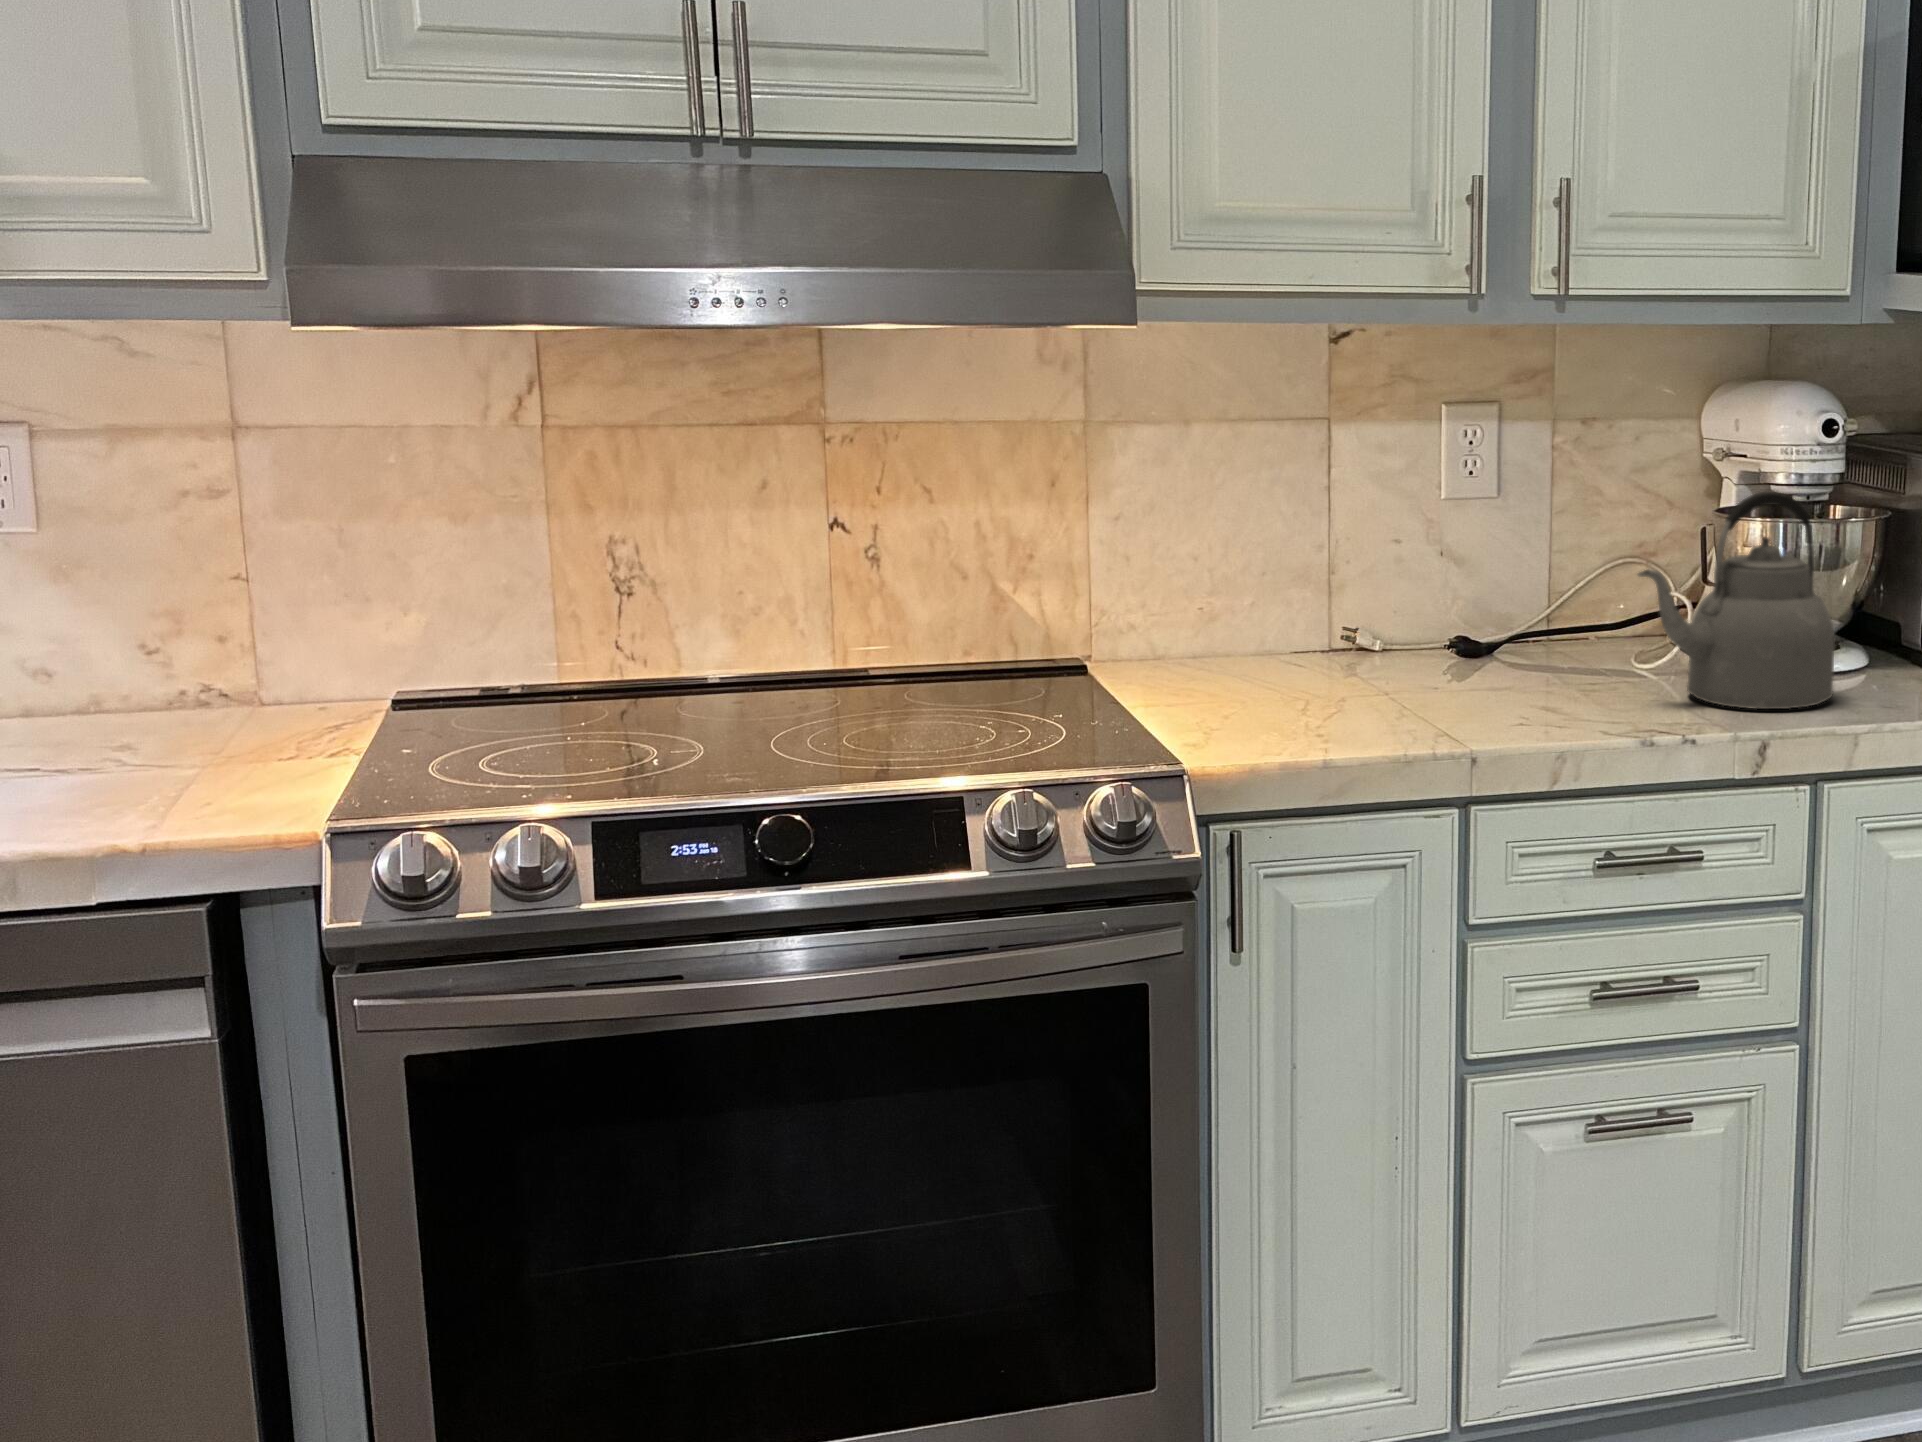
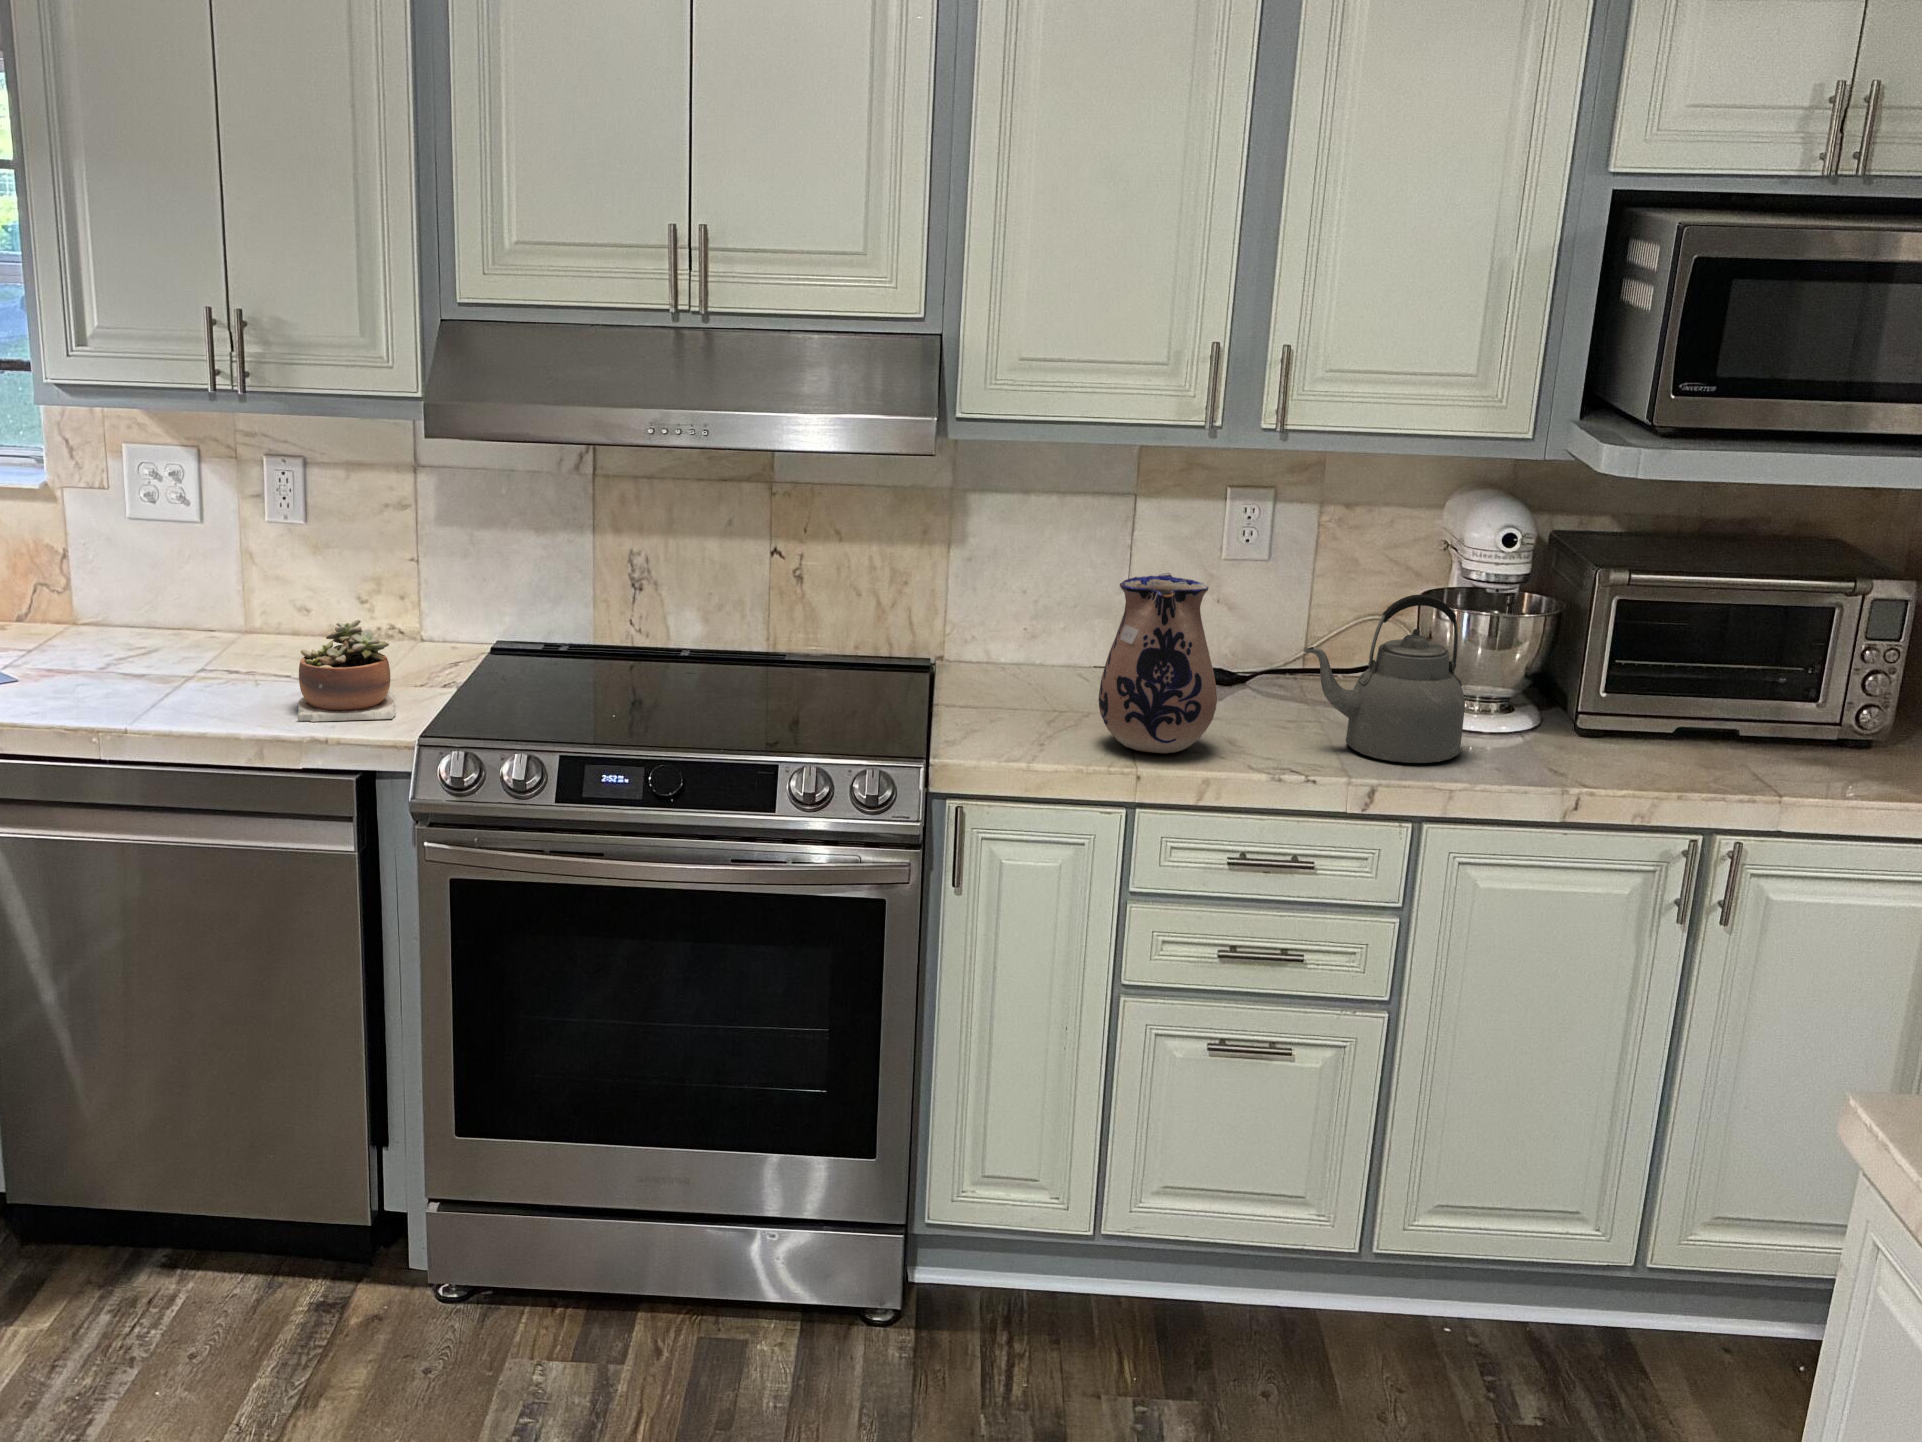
ceramic pitcher: none [1383,487,1545,728] -> present [1099,573,1217,753]
succulent plant: none [70,646,266,821] -> present [298,620,395,722]

